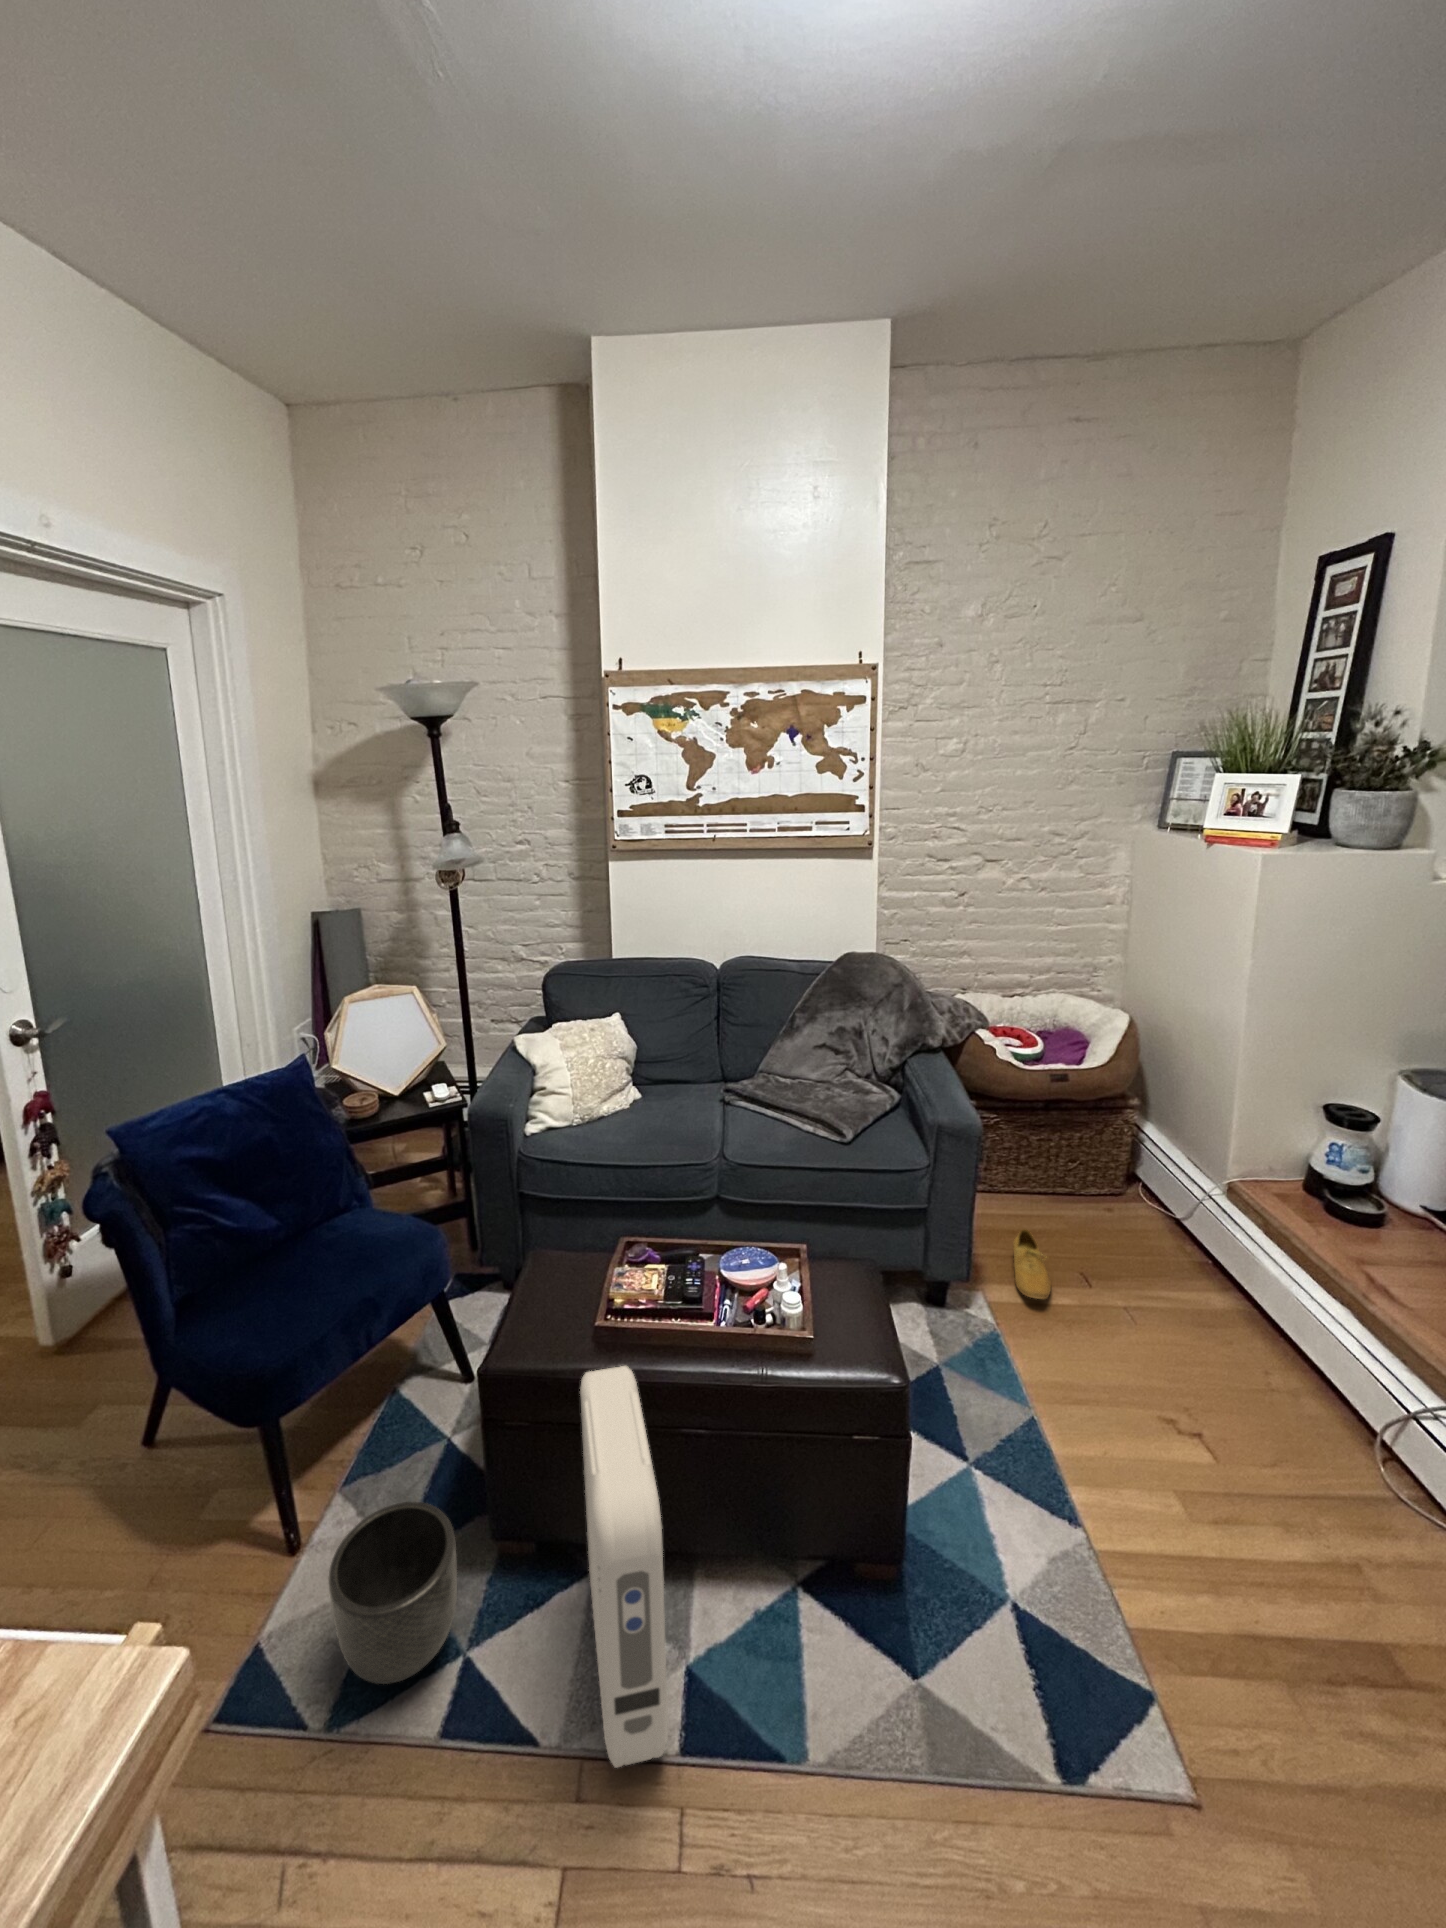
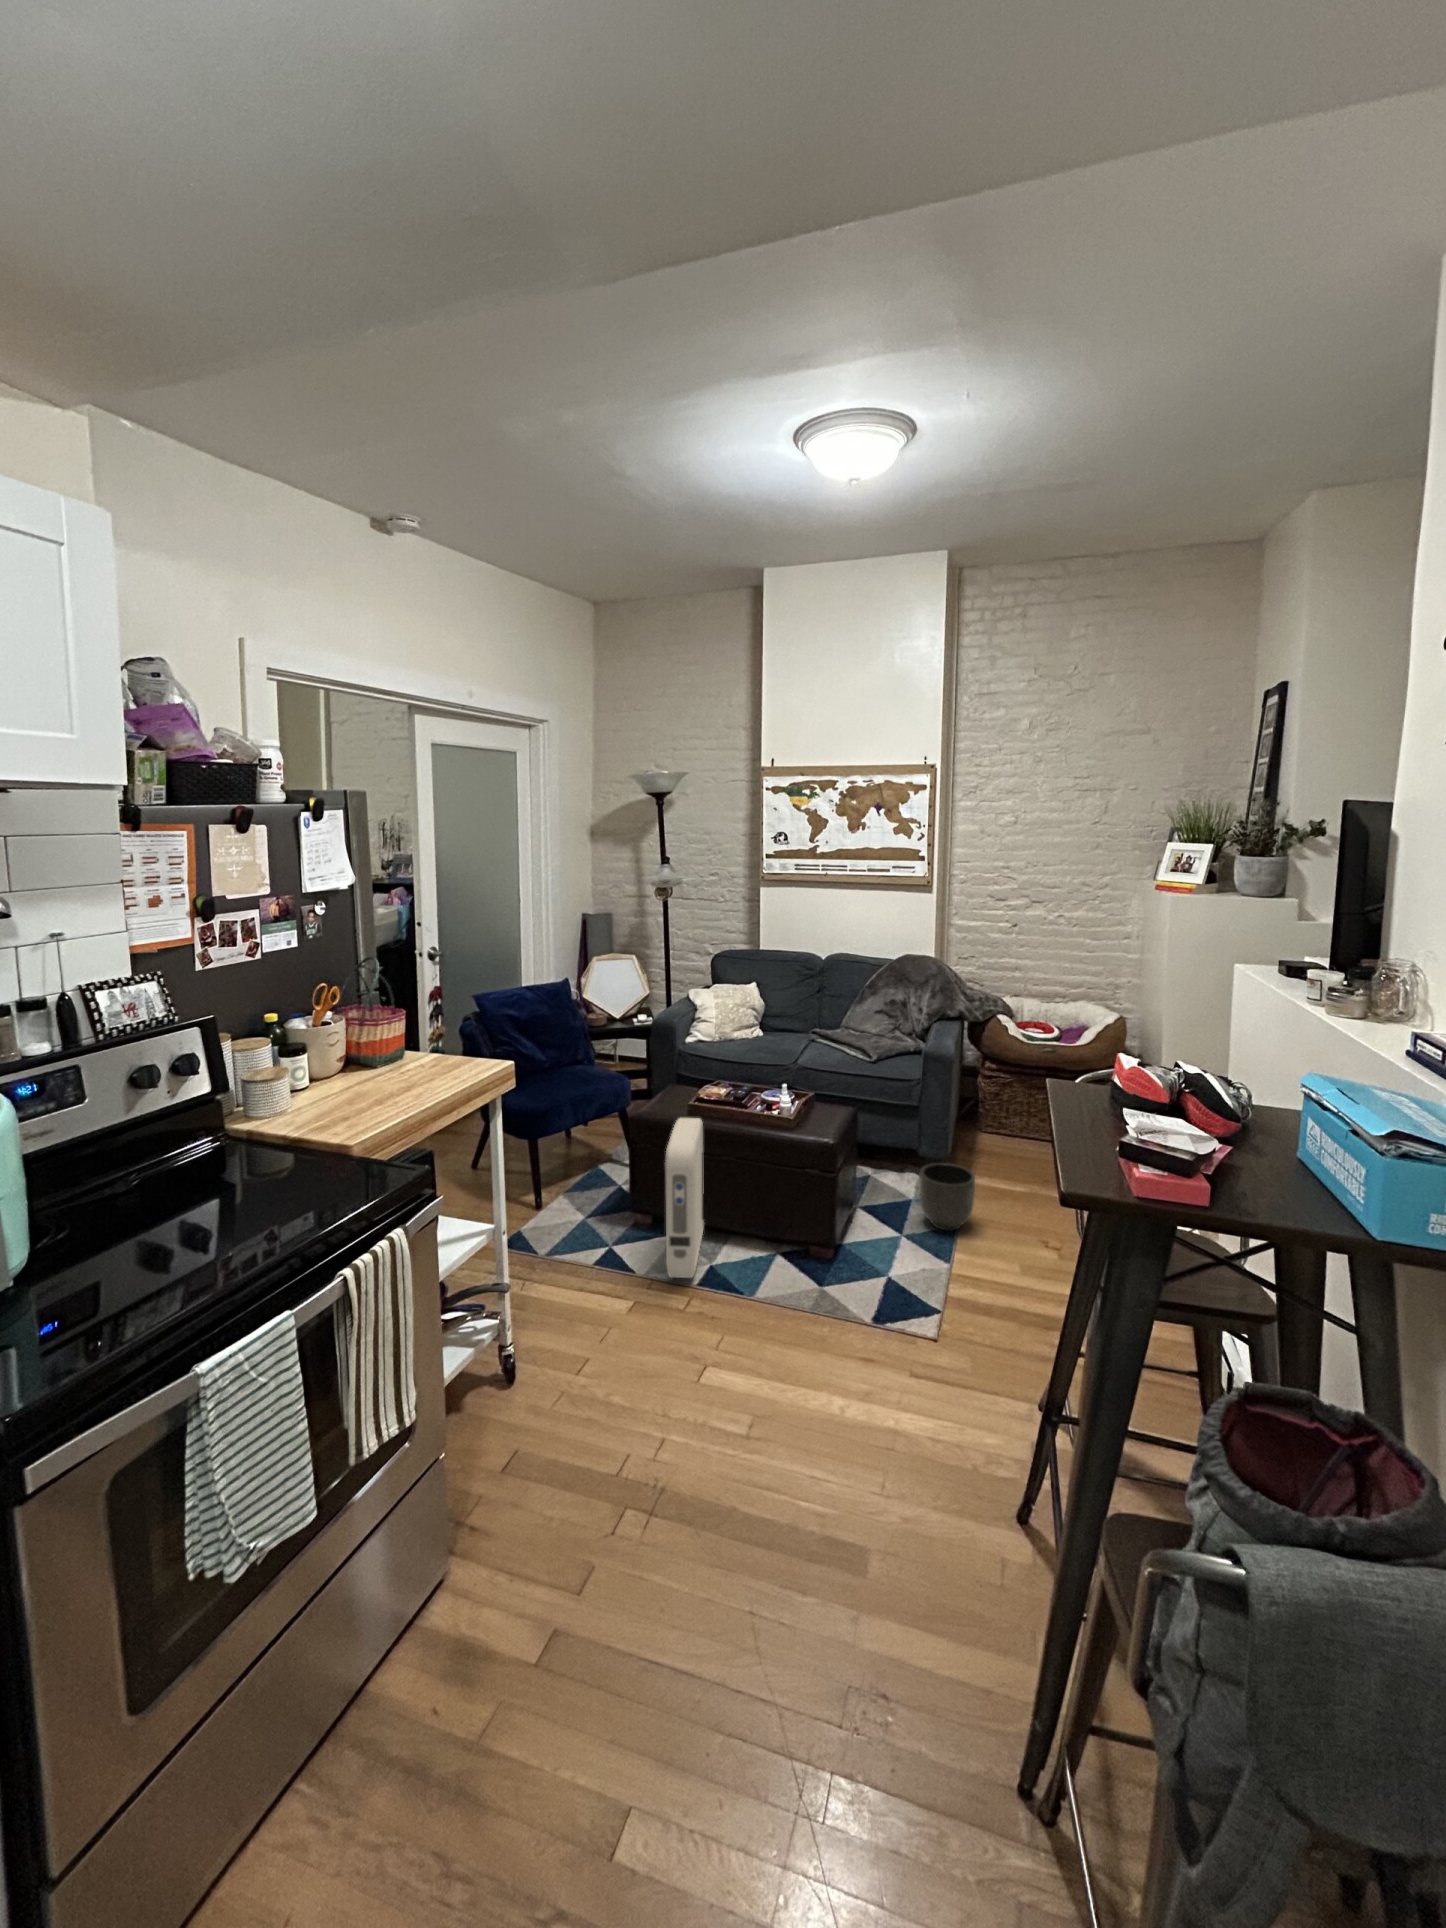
shoe: present [1013,1229,1051,1299] -> none [986,1143,1013,1178]
planter: present [328,1502,457,1684] -> present [919,1163,975,1231]

